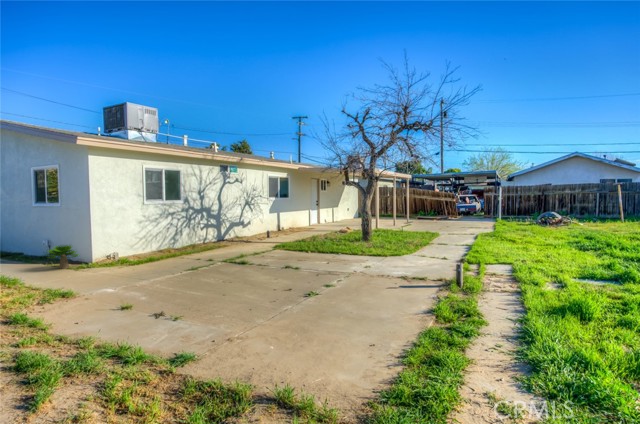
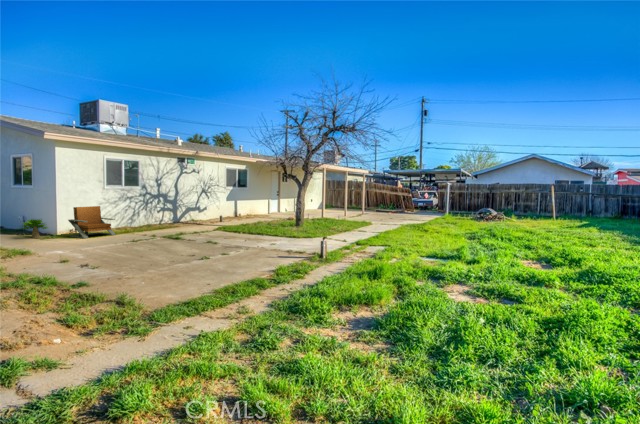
lounge chair: none [104,226,161,267] -> present [68,206,116,238]

